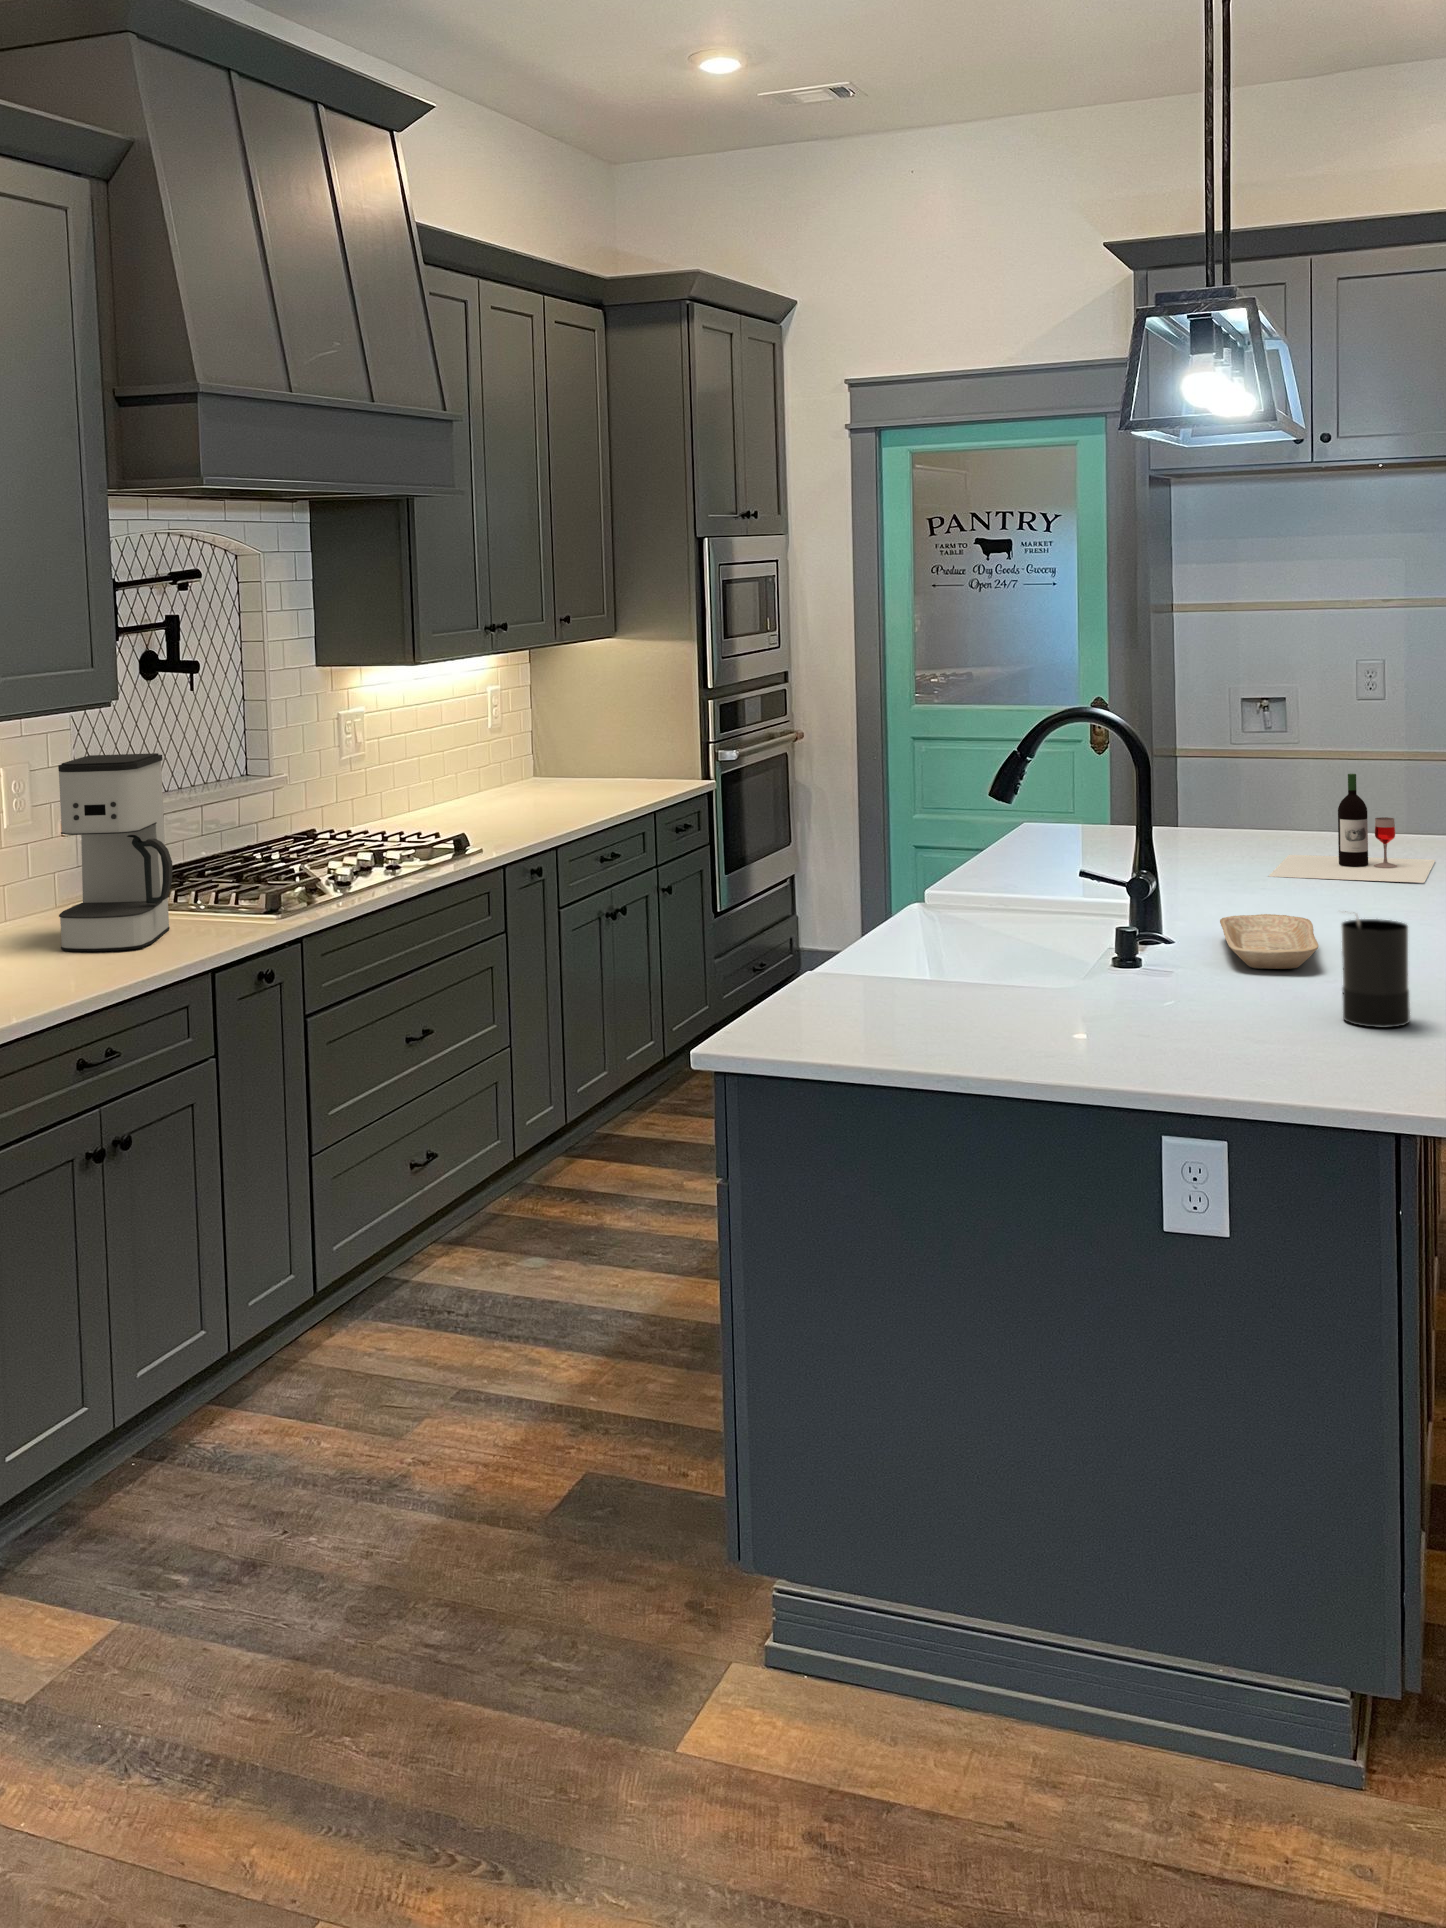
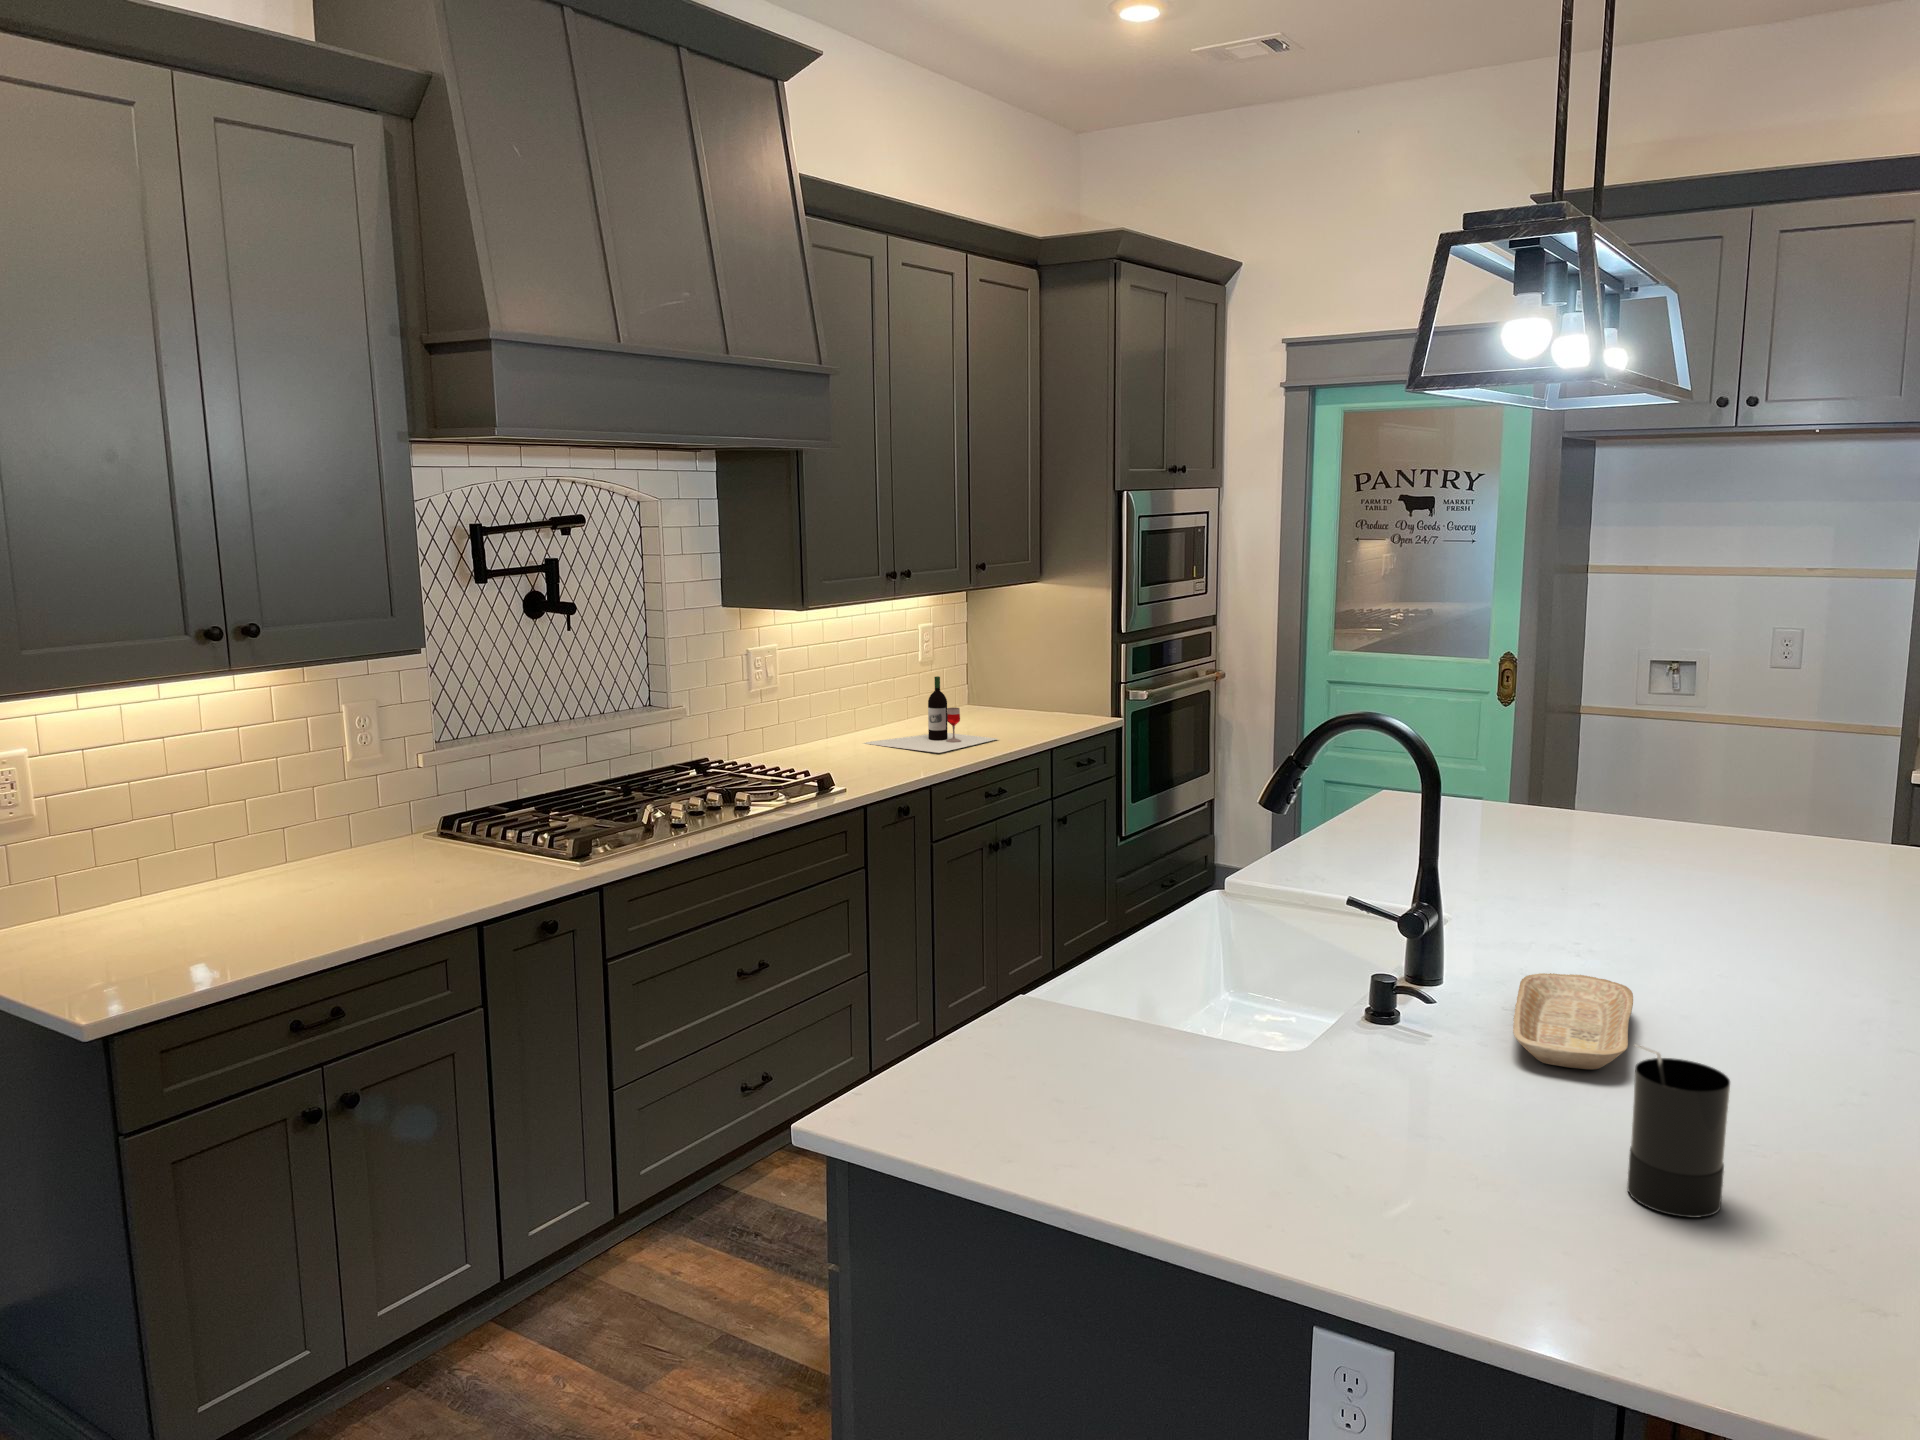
coffee maker: present [58,753,172,951] -> none [348,701,475,898]
wine bottle: present [1269,774,1435,883] -> present [864,676,997,753]

